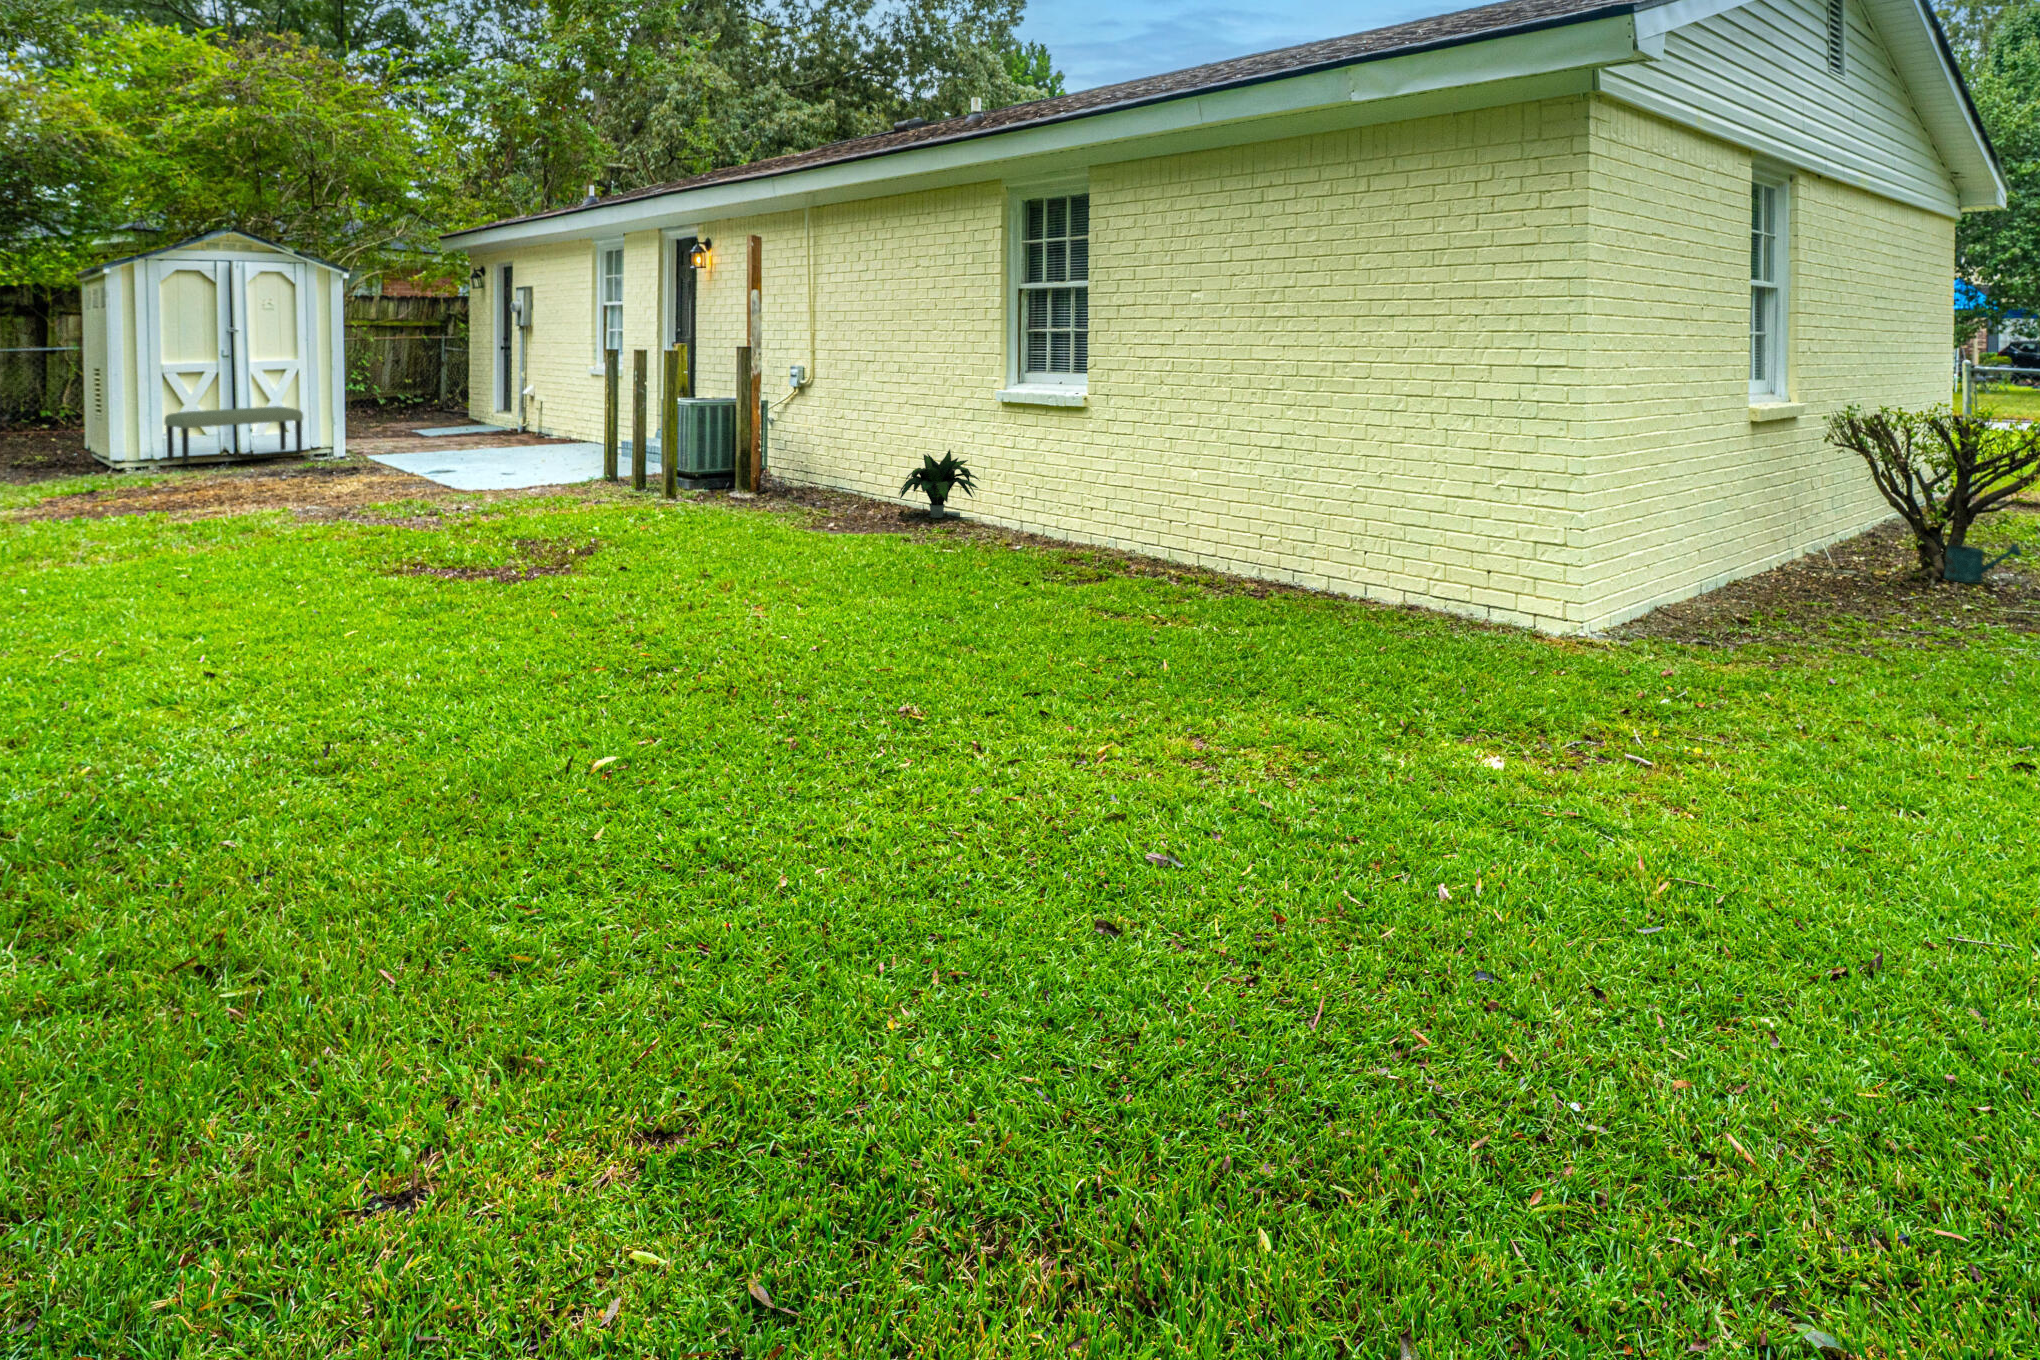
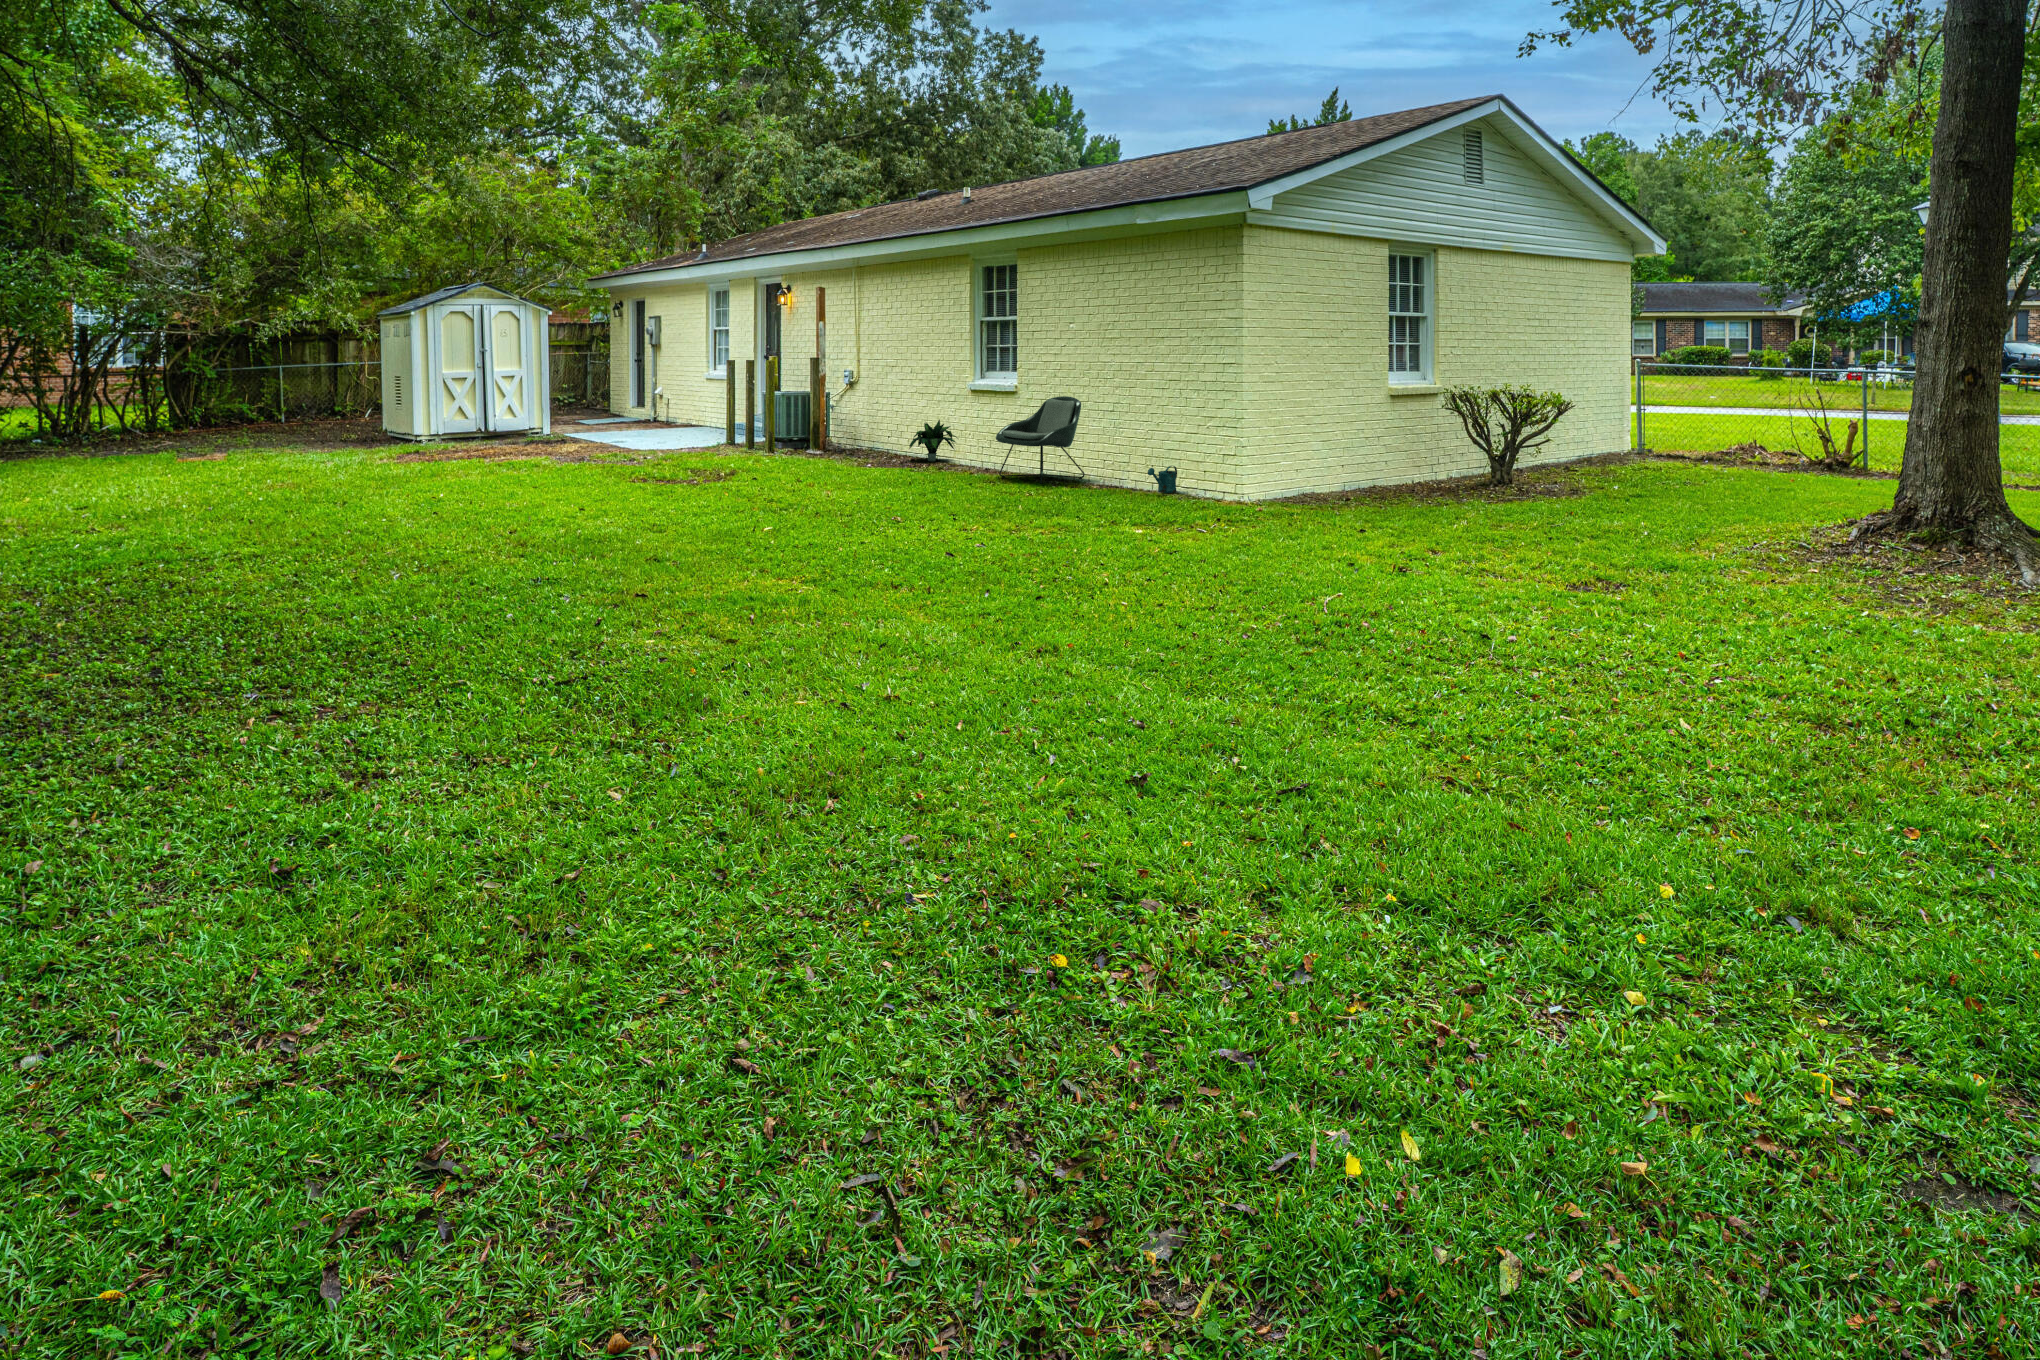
bench: present [164,406,303,464] -> none [444,401,526,437]
lounge chair: none [1062,418,1217,578] -> present [996,396,1085,484]
watering can: present [1944,544,2022,583] -> present [1148,466,1177,493]

